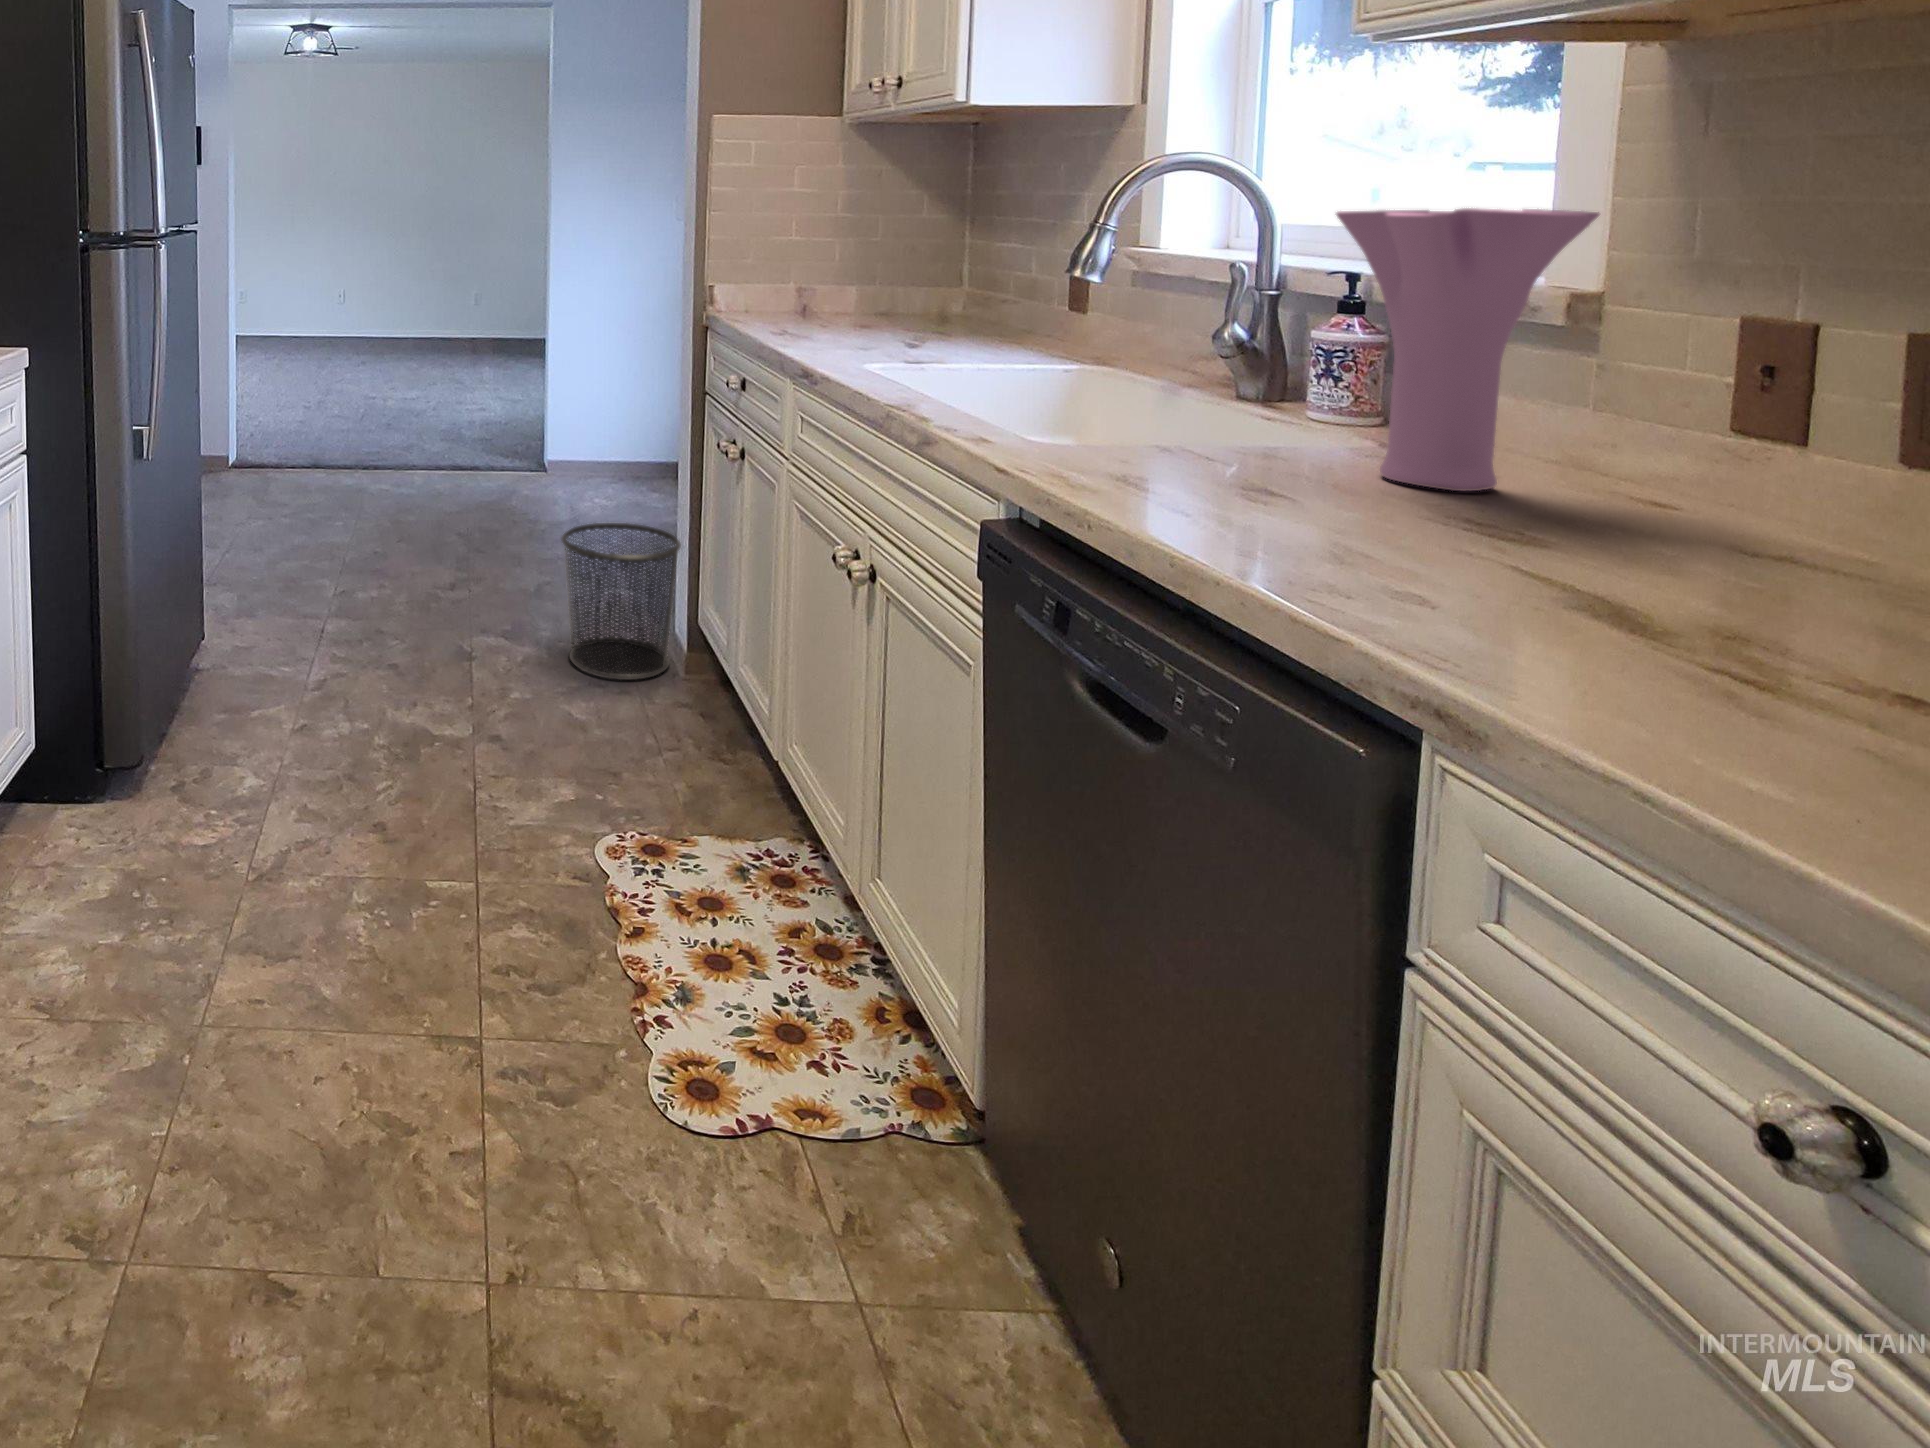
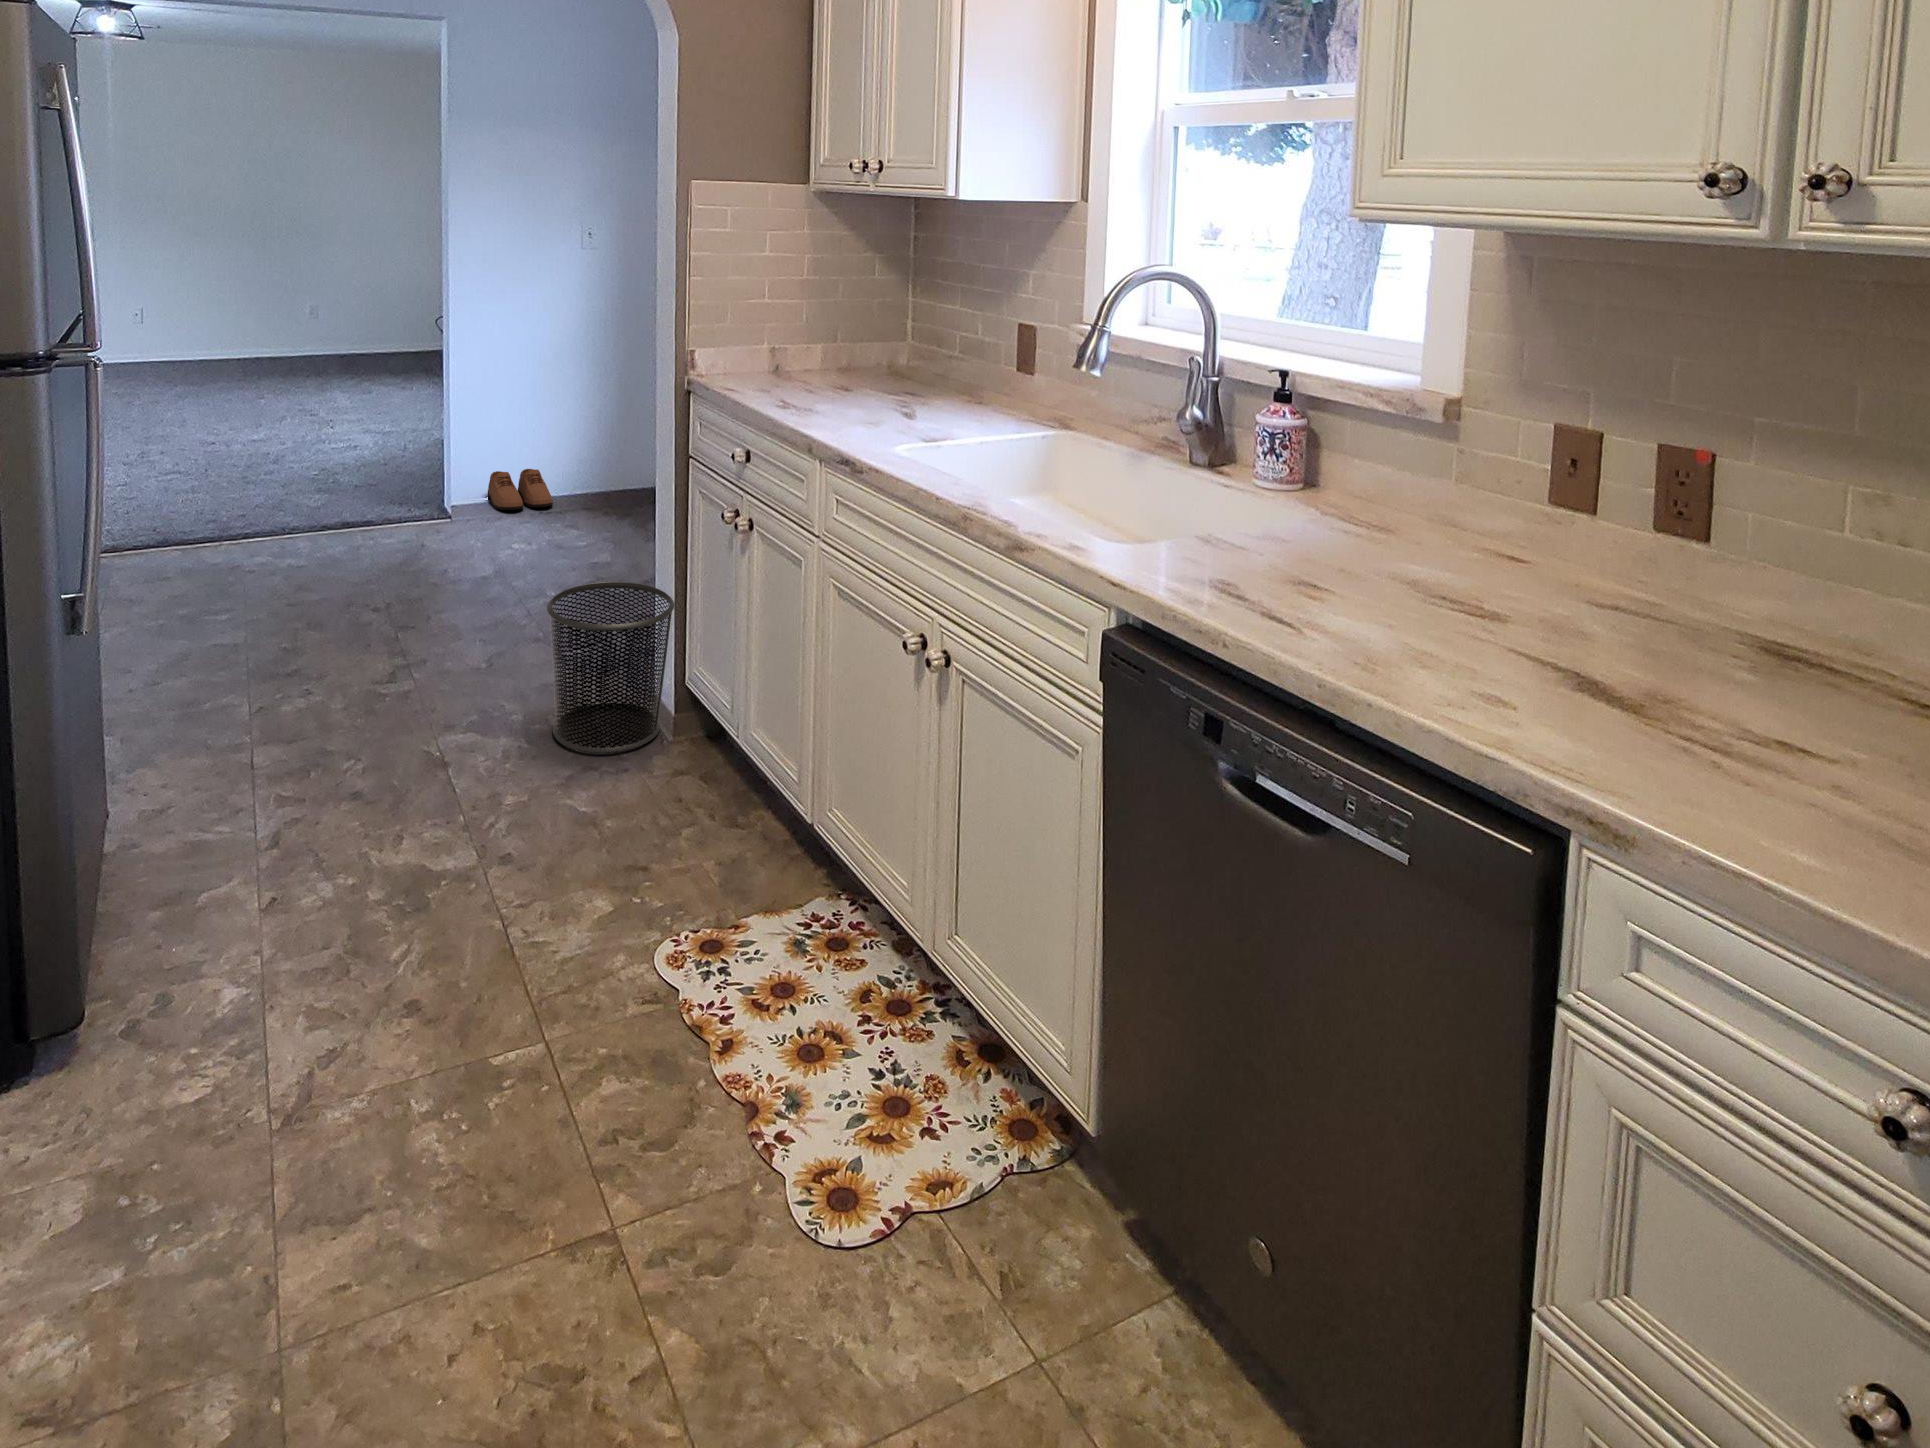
vase: present [1336,208,1600,491] -> none [1327,349,1486,569]
shoe: none [579,447,635,481] -> present [488,469,553,510]

